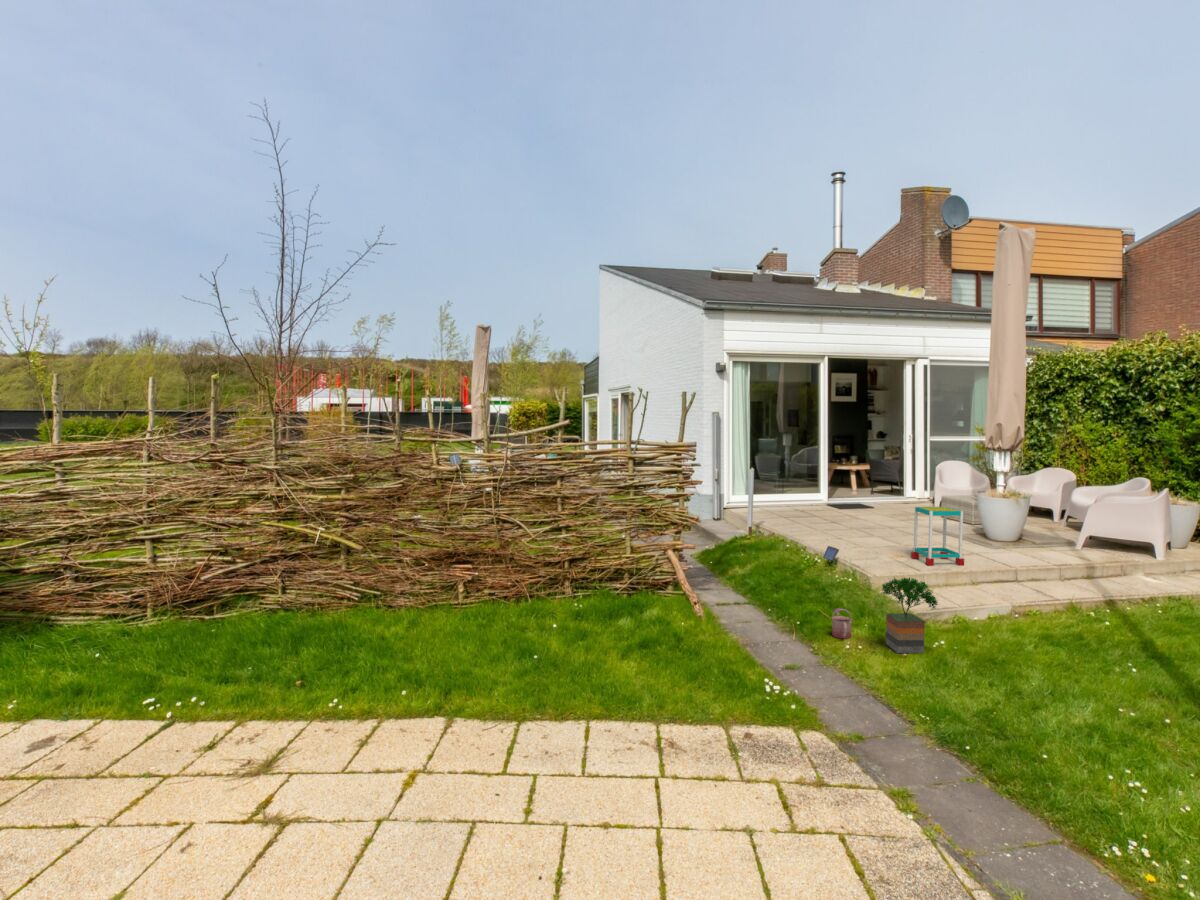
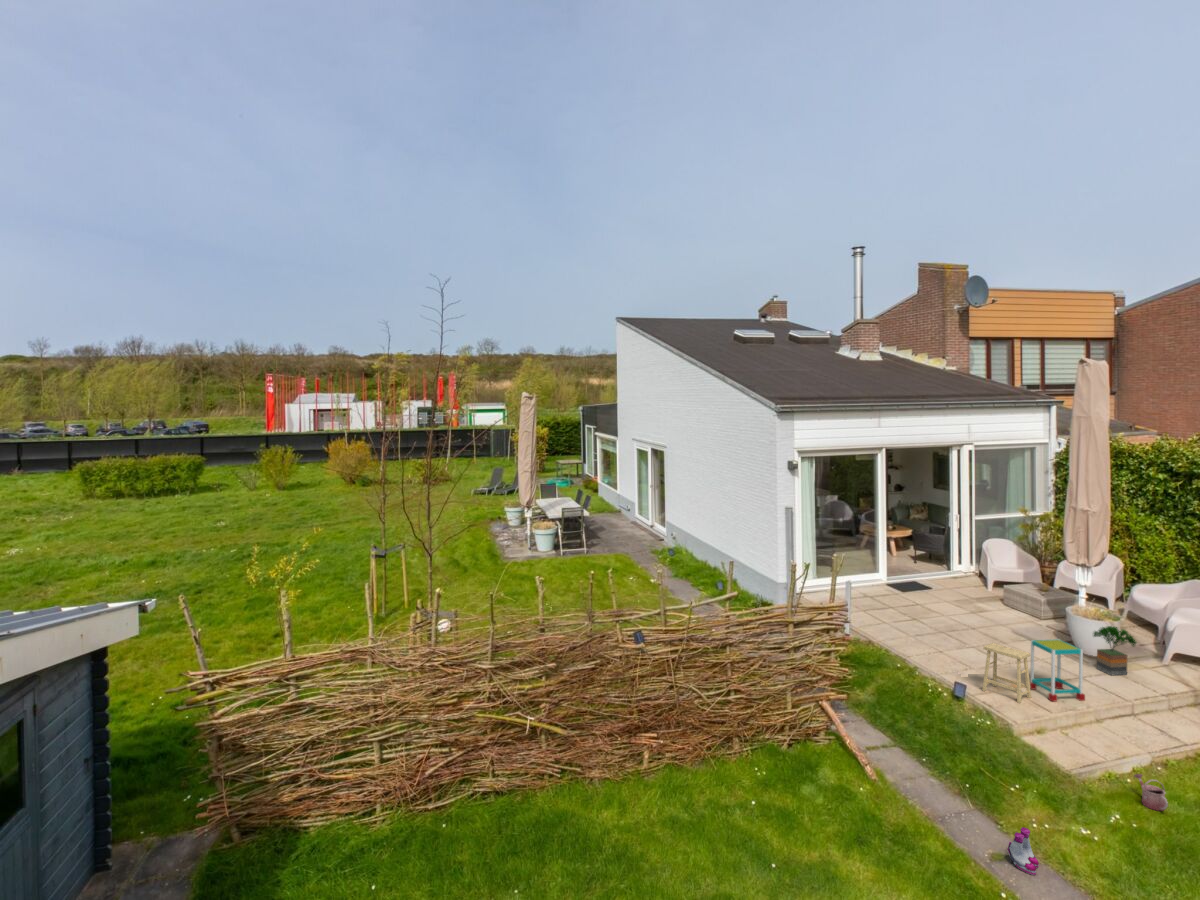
footstool: none [861,510,909,566] -> present [982,643,1031,703]
potted tree: present [882,578,937,653] -> present [1094,626,1137,675]
watering can: present [832,608,852,639] -> present [1134,774,1168,811]
boots: none [809,638,838,681] -> present [1007,827,1039,875]

